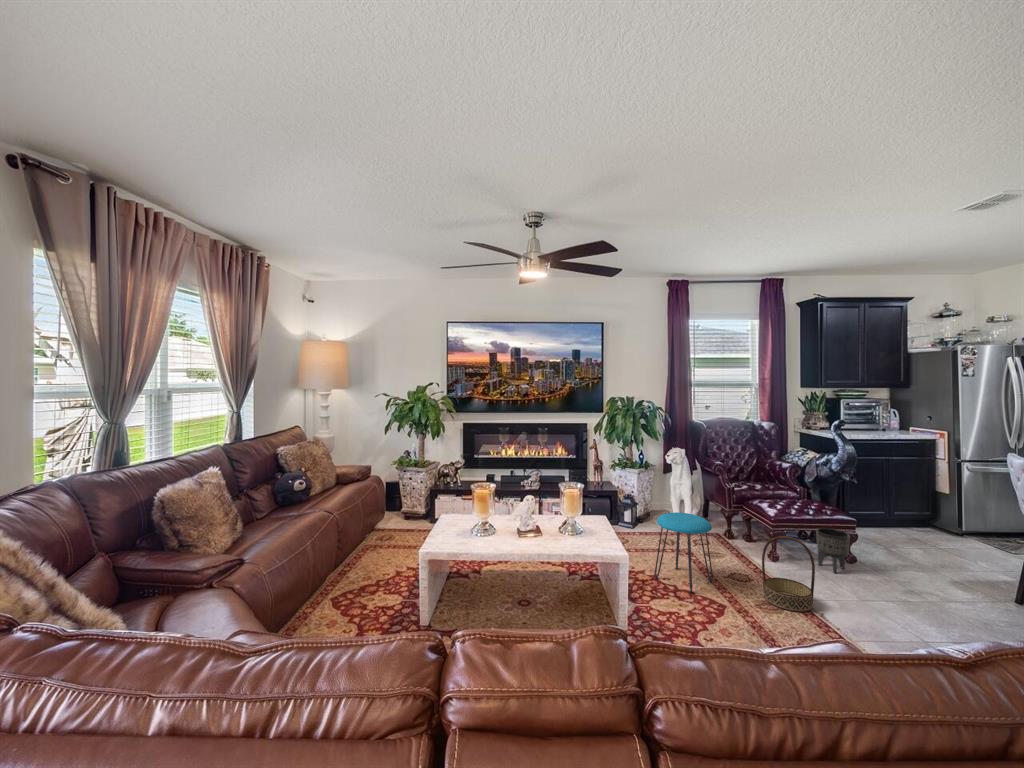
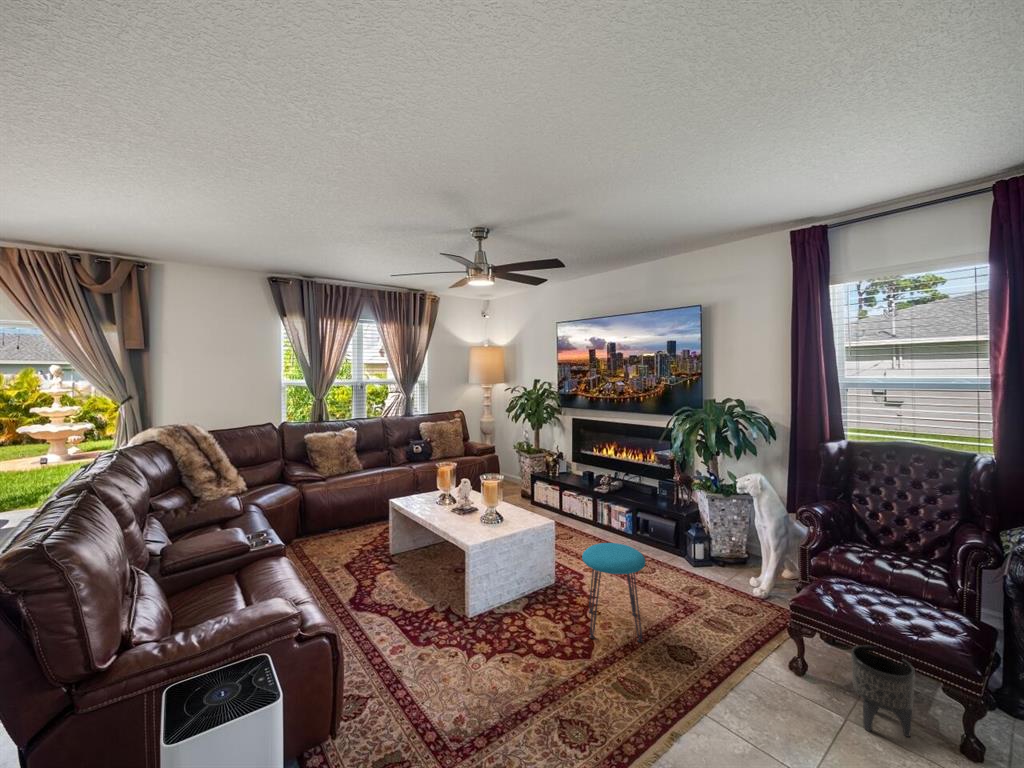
basket: present [762,536,815,612] -> none [649,608,712,727]

